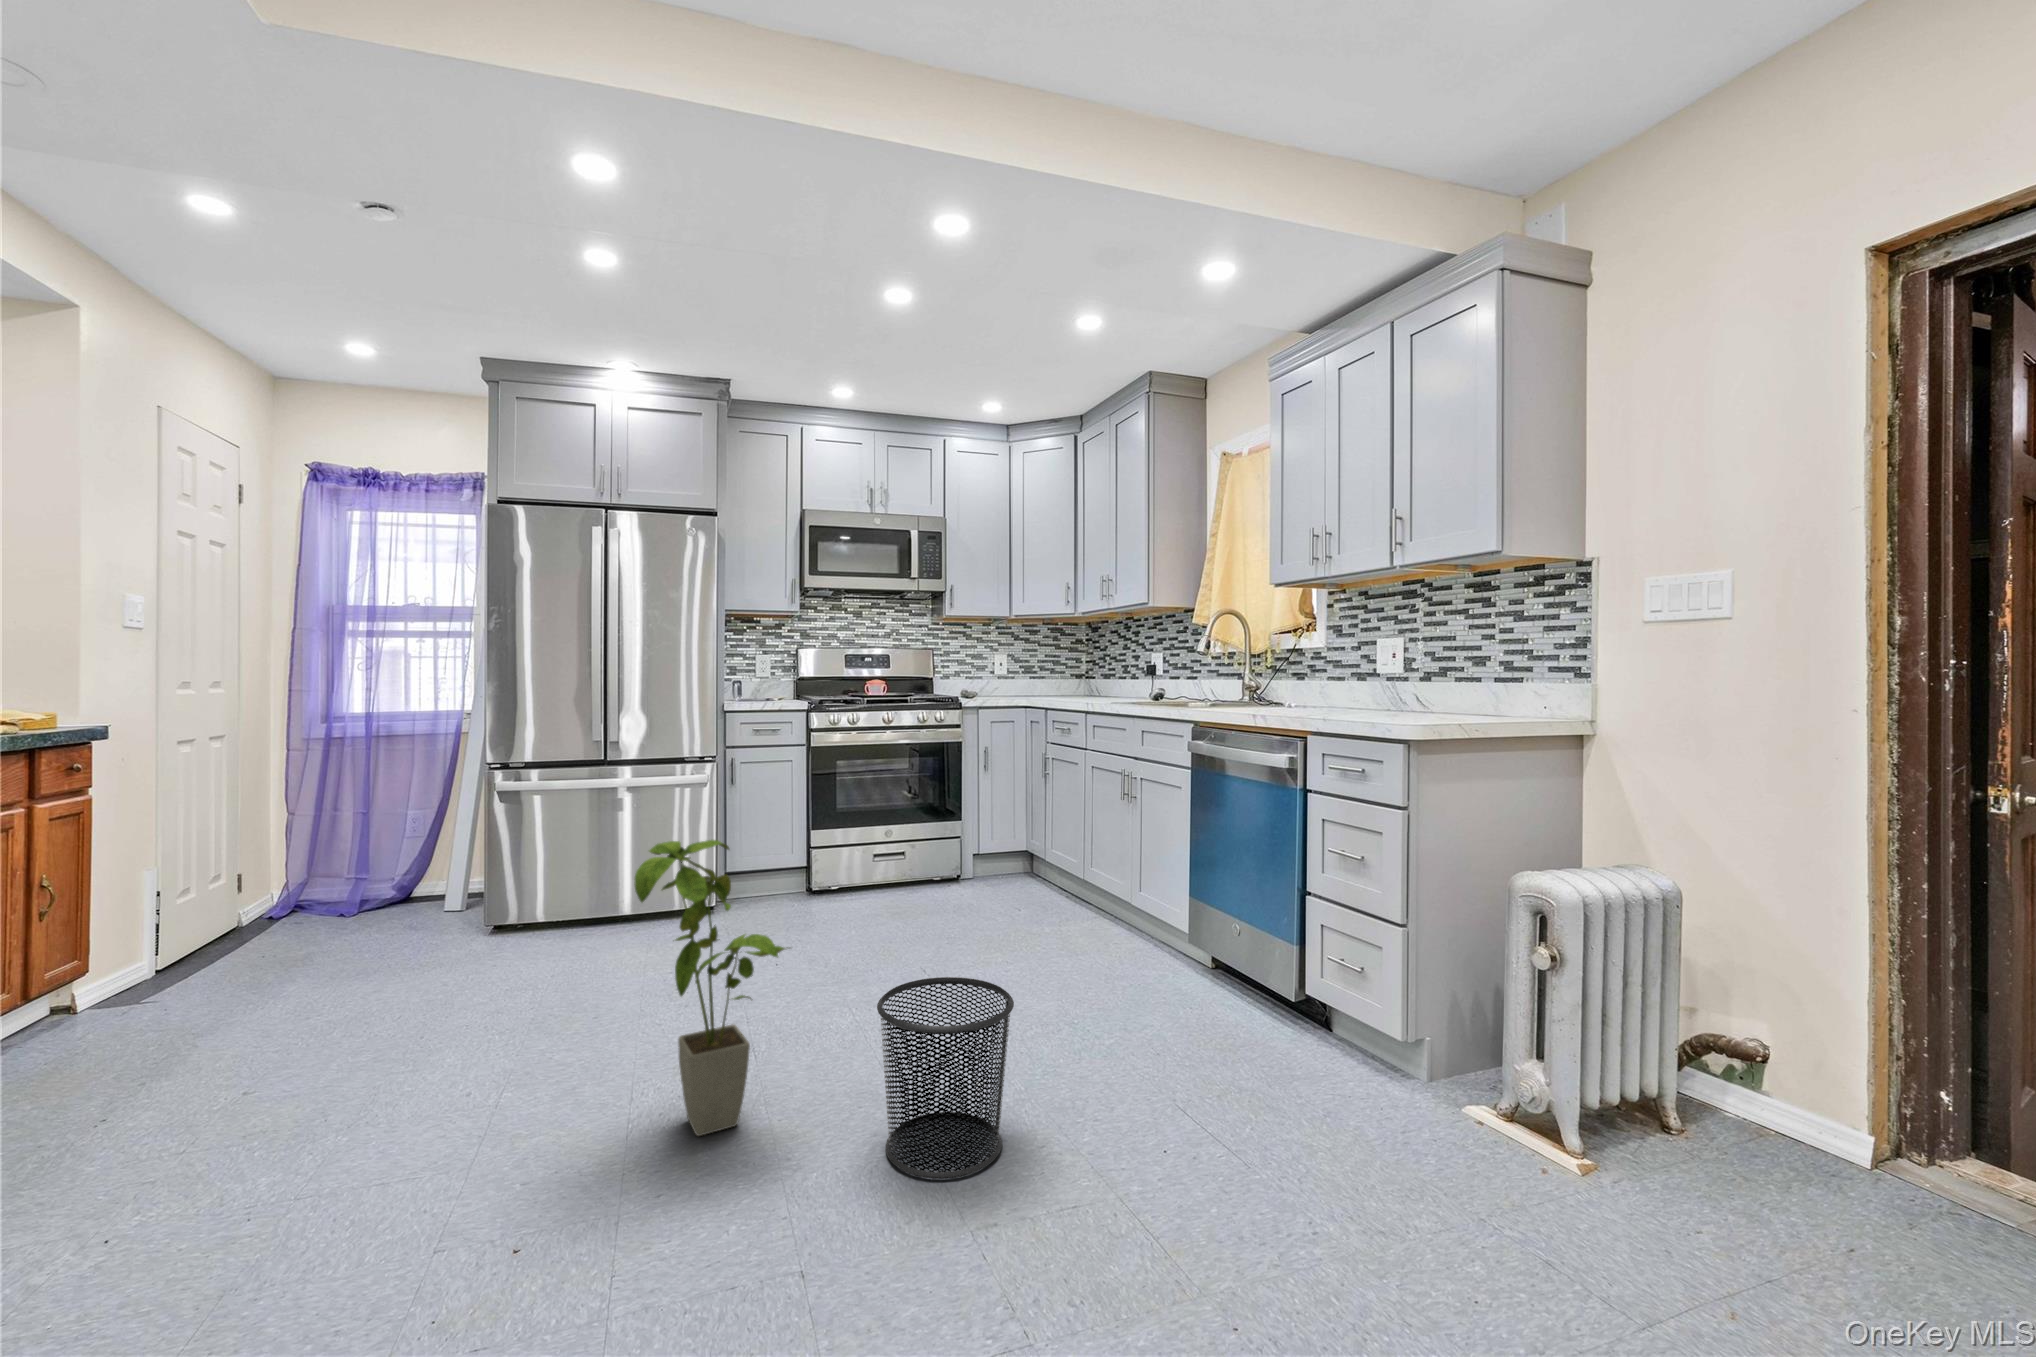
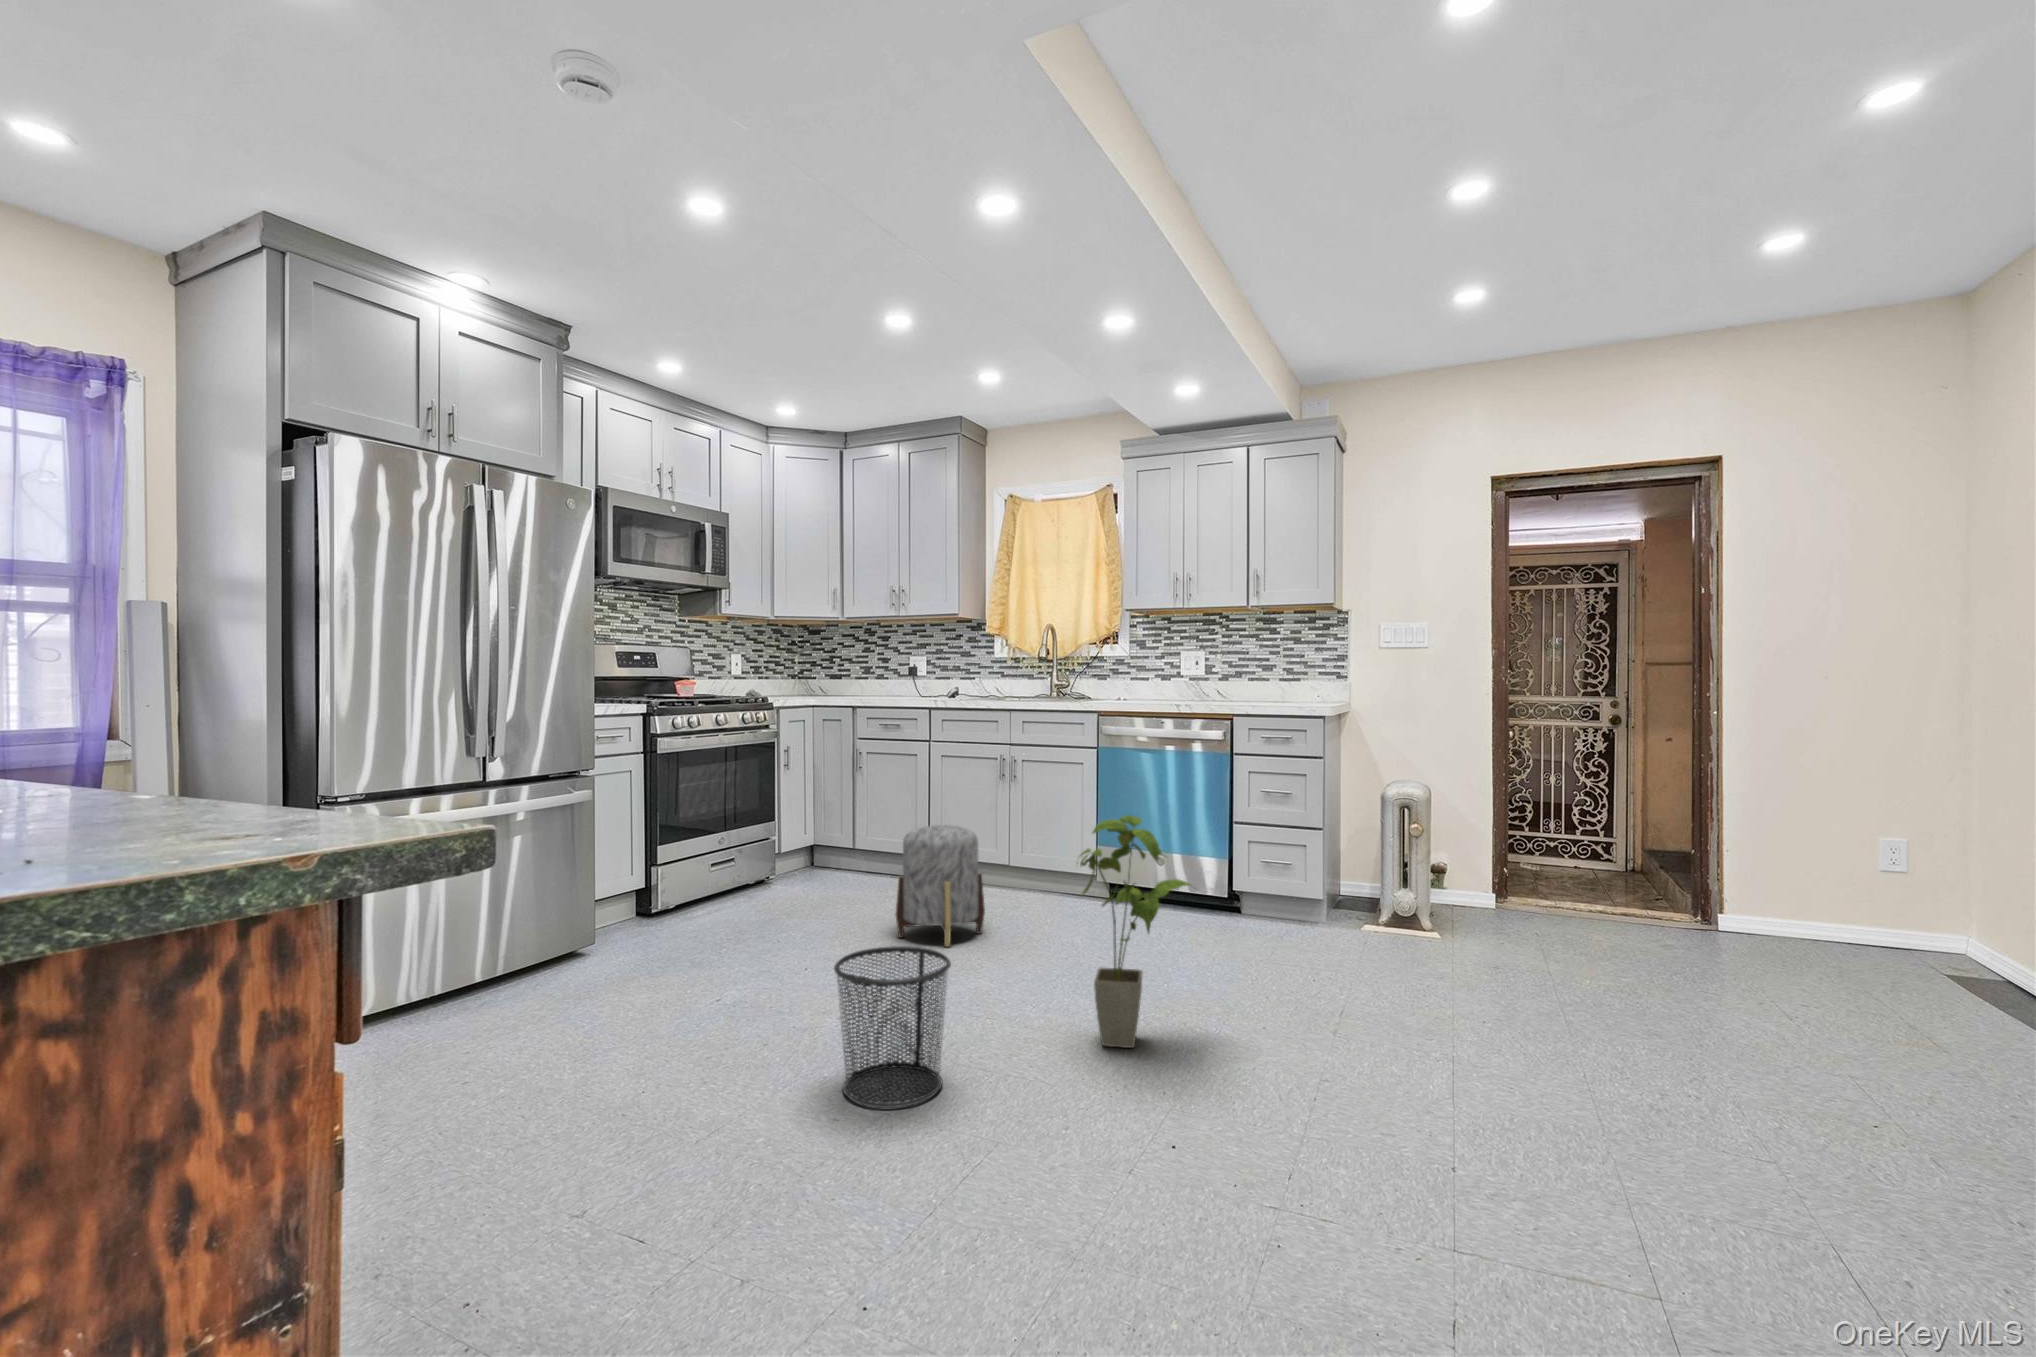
stool: none [892,833,976,966] -> present [895,825,985,947]
waste bin: present [877,977,1014,1179] -> present [834,946,951,1108]

